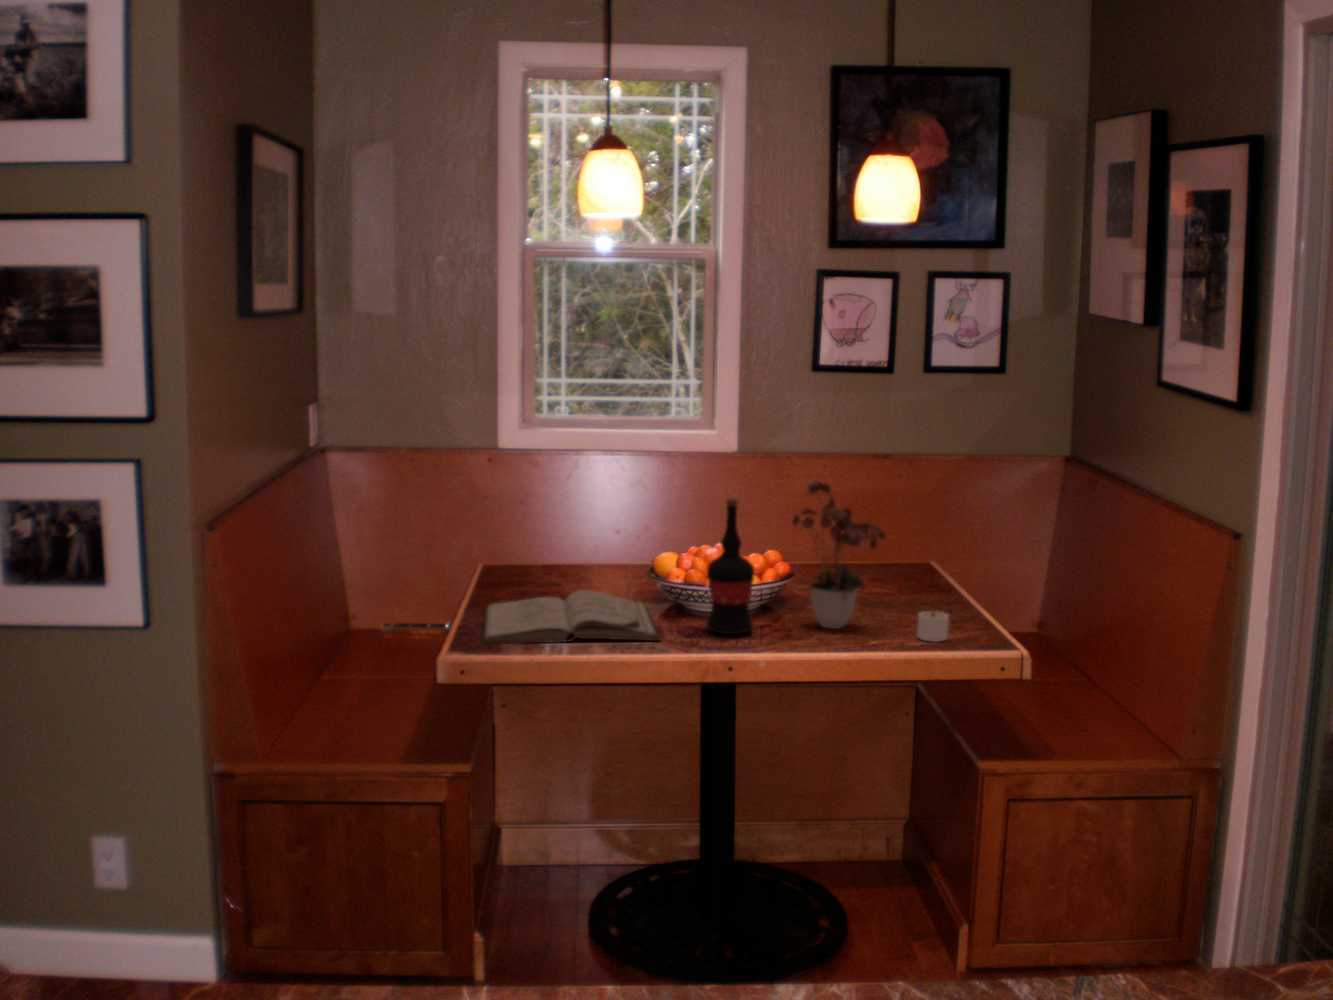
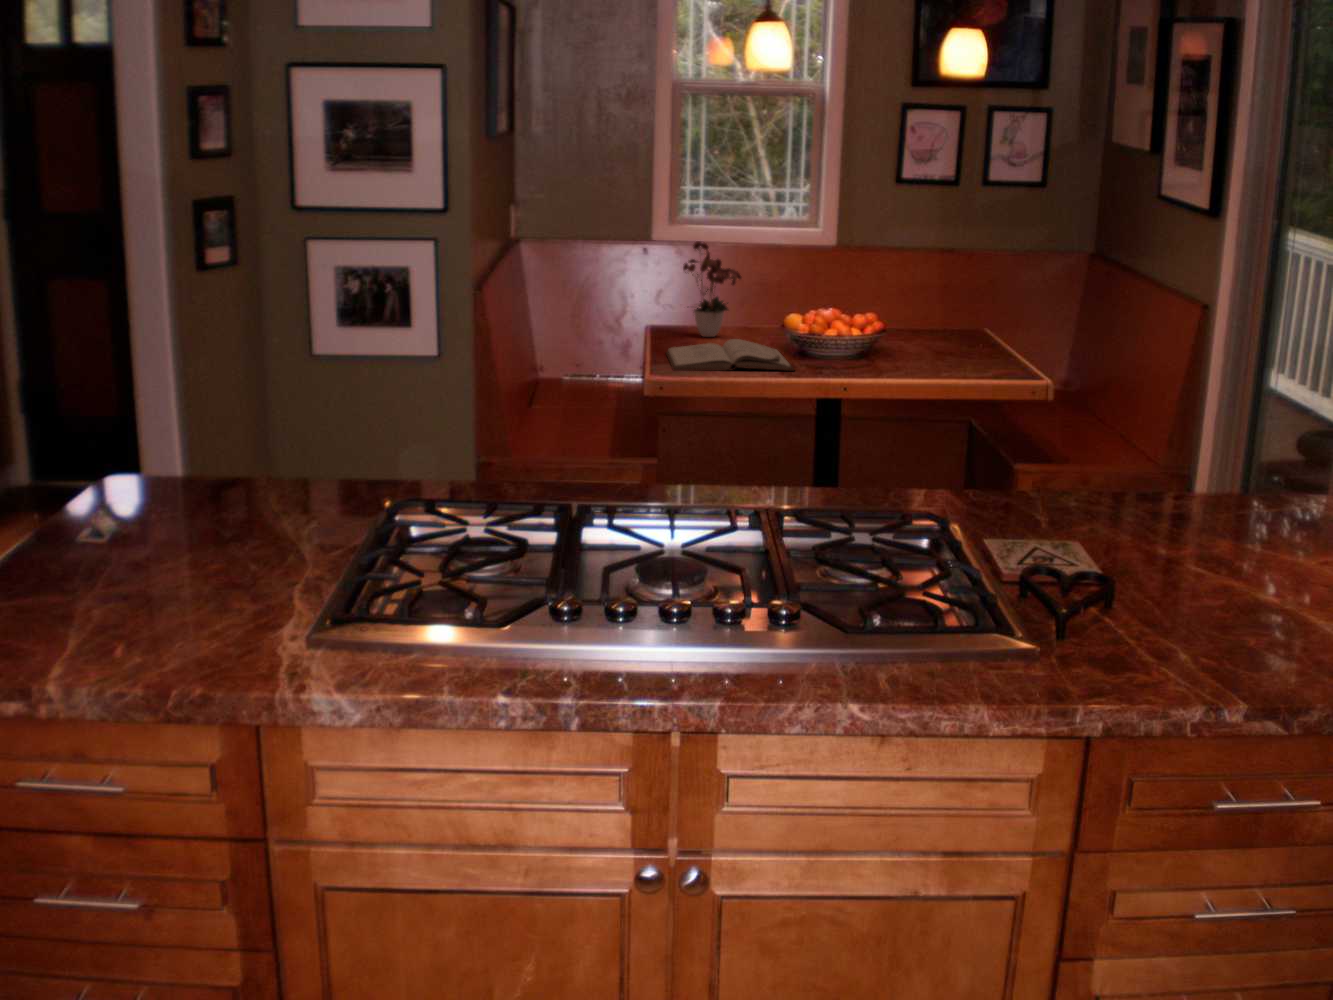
flower arrangement: present [792,481,886,629] -> present [683,241,742,337]
wine bottle: present [706,499,755,634] -> none [825,273,861,368]
candle: present [917,611,949,642] -> none [973,354,1003,376]

